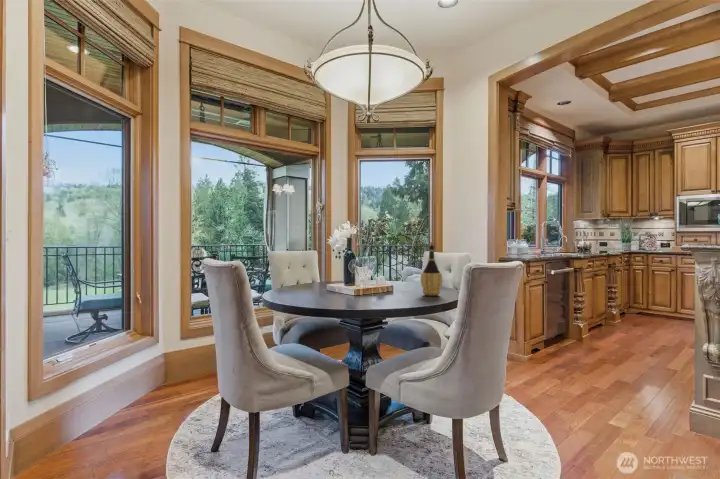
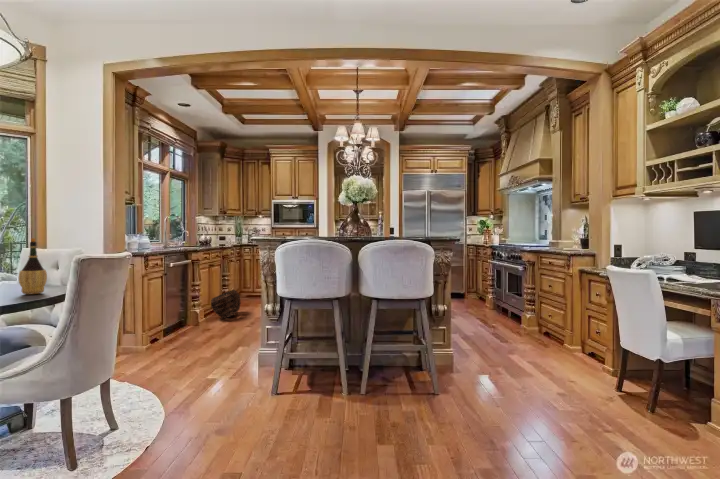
basket: none [596,305,635,338] -> present [211,290,241,318]

